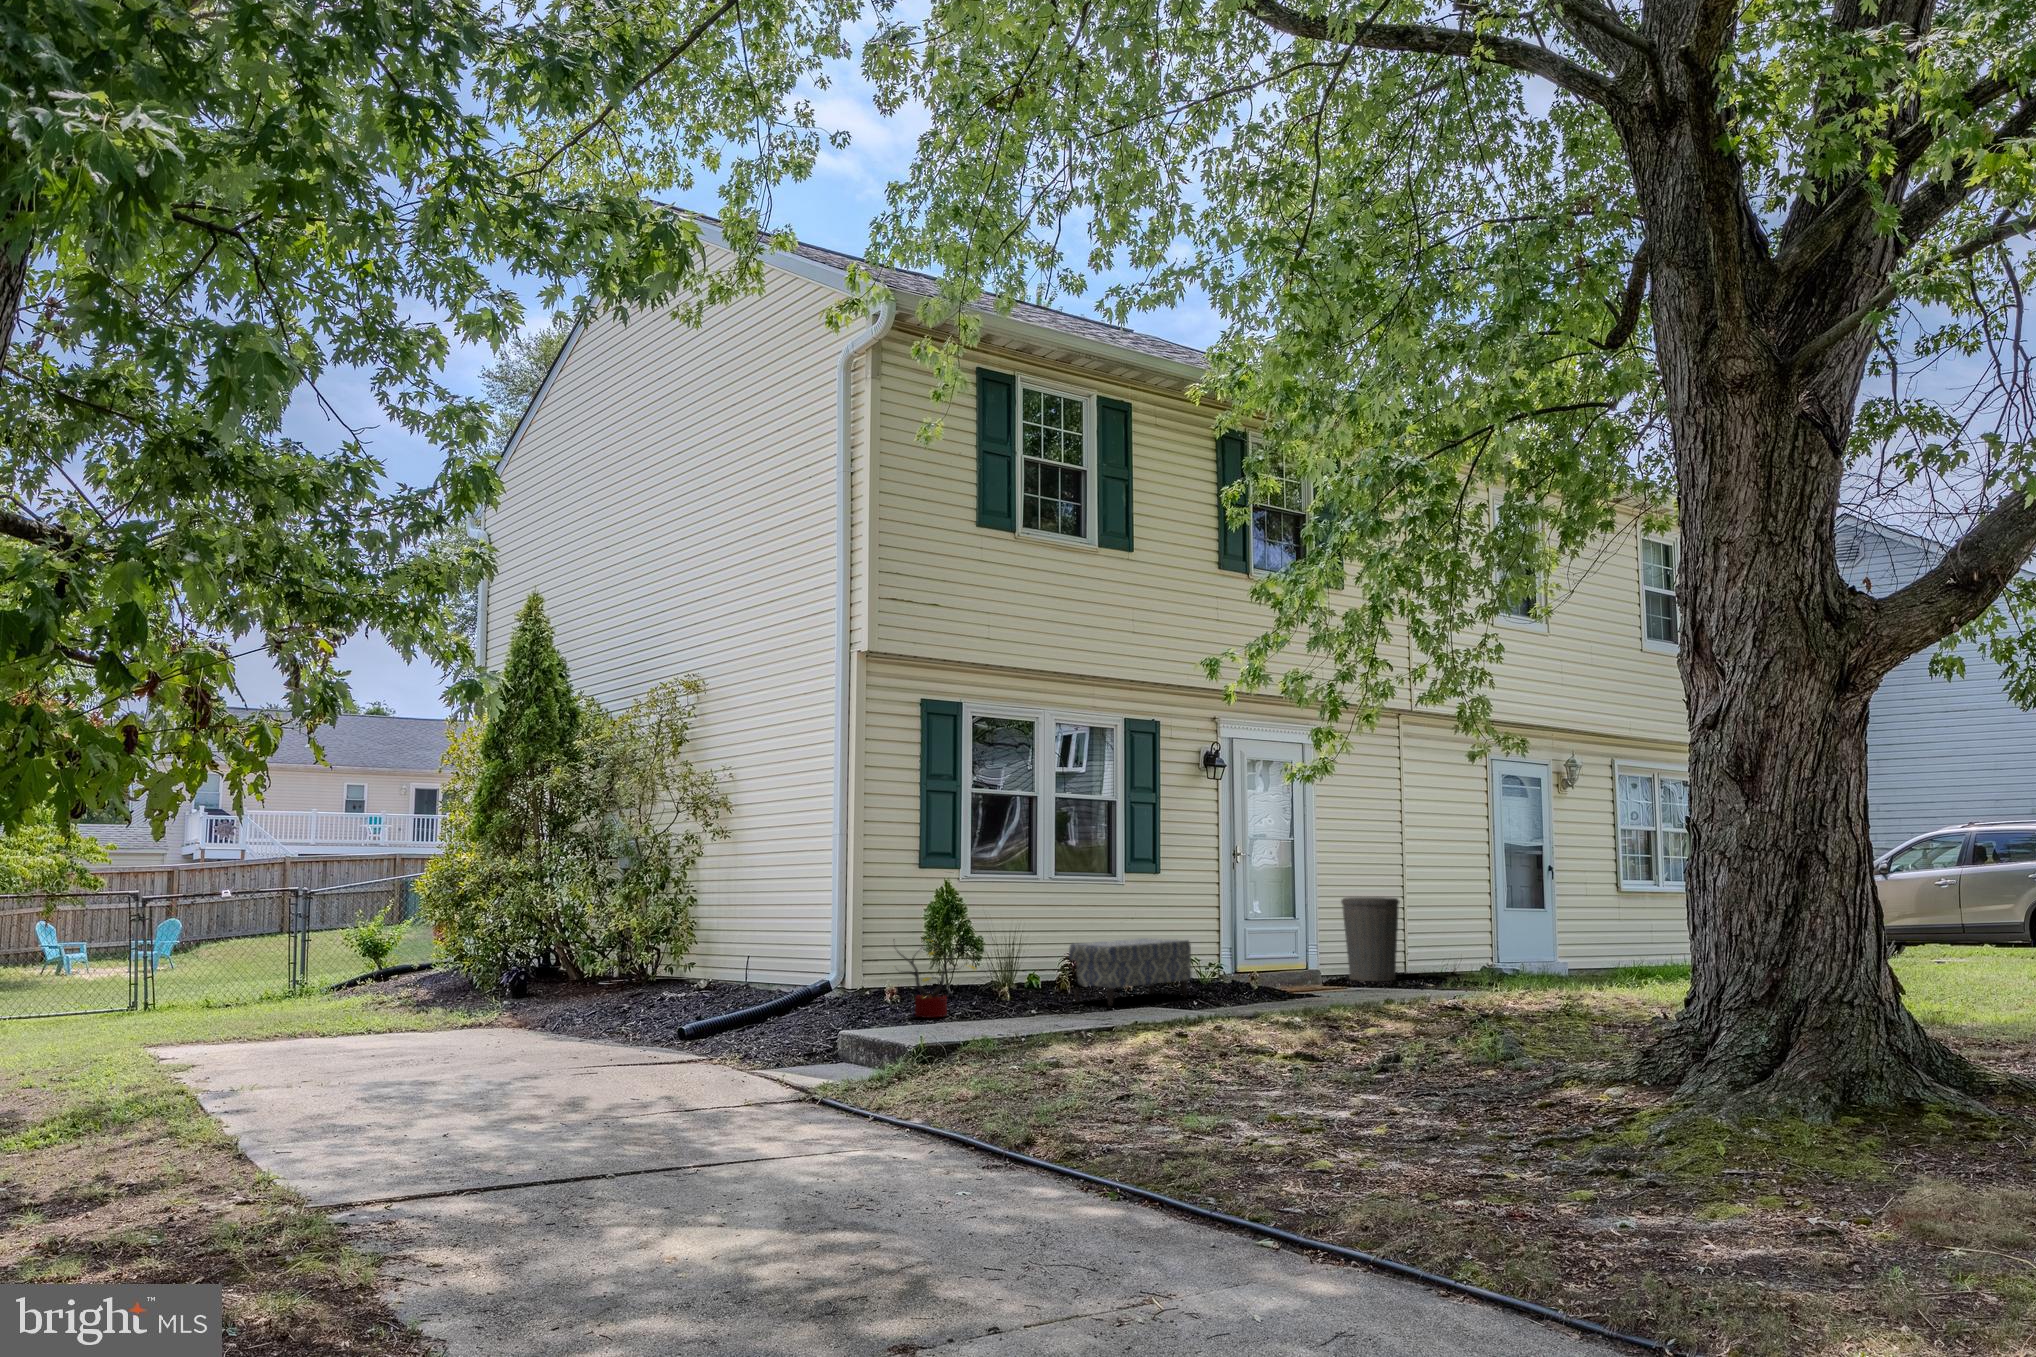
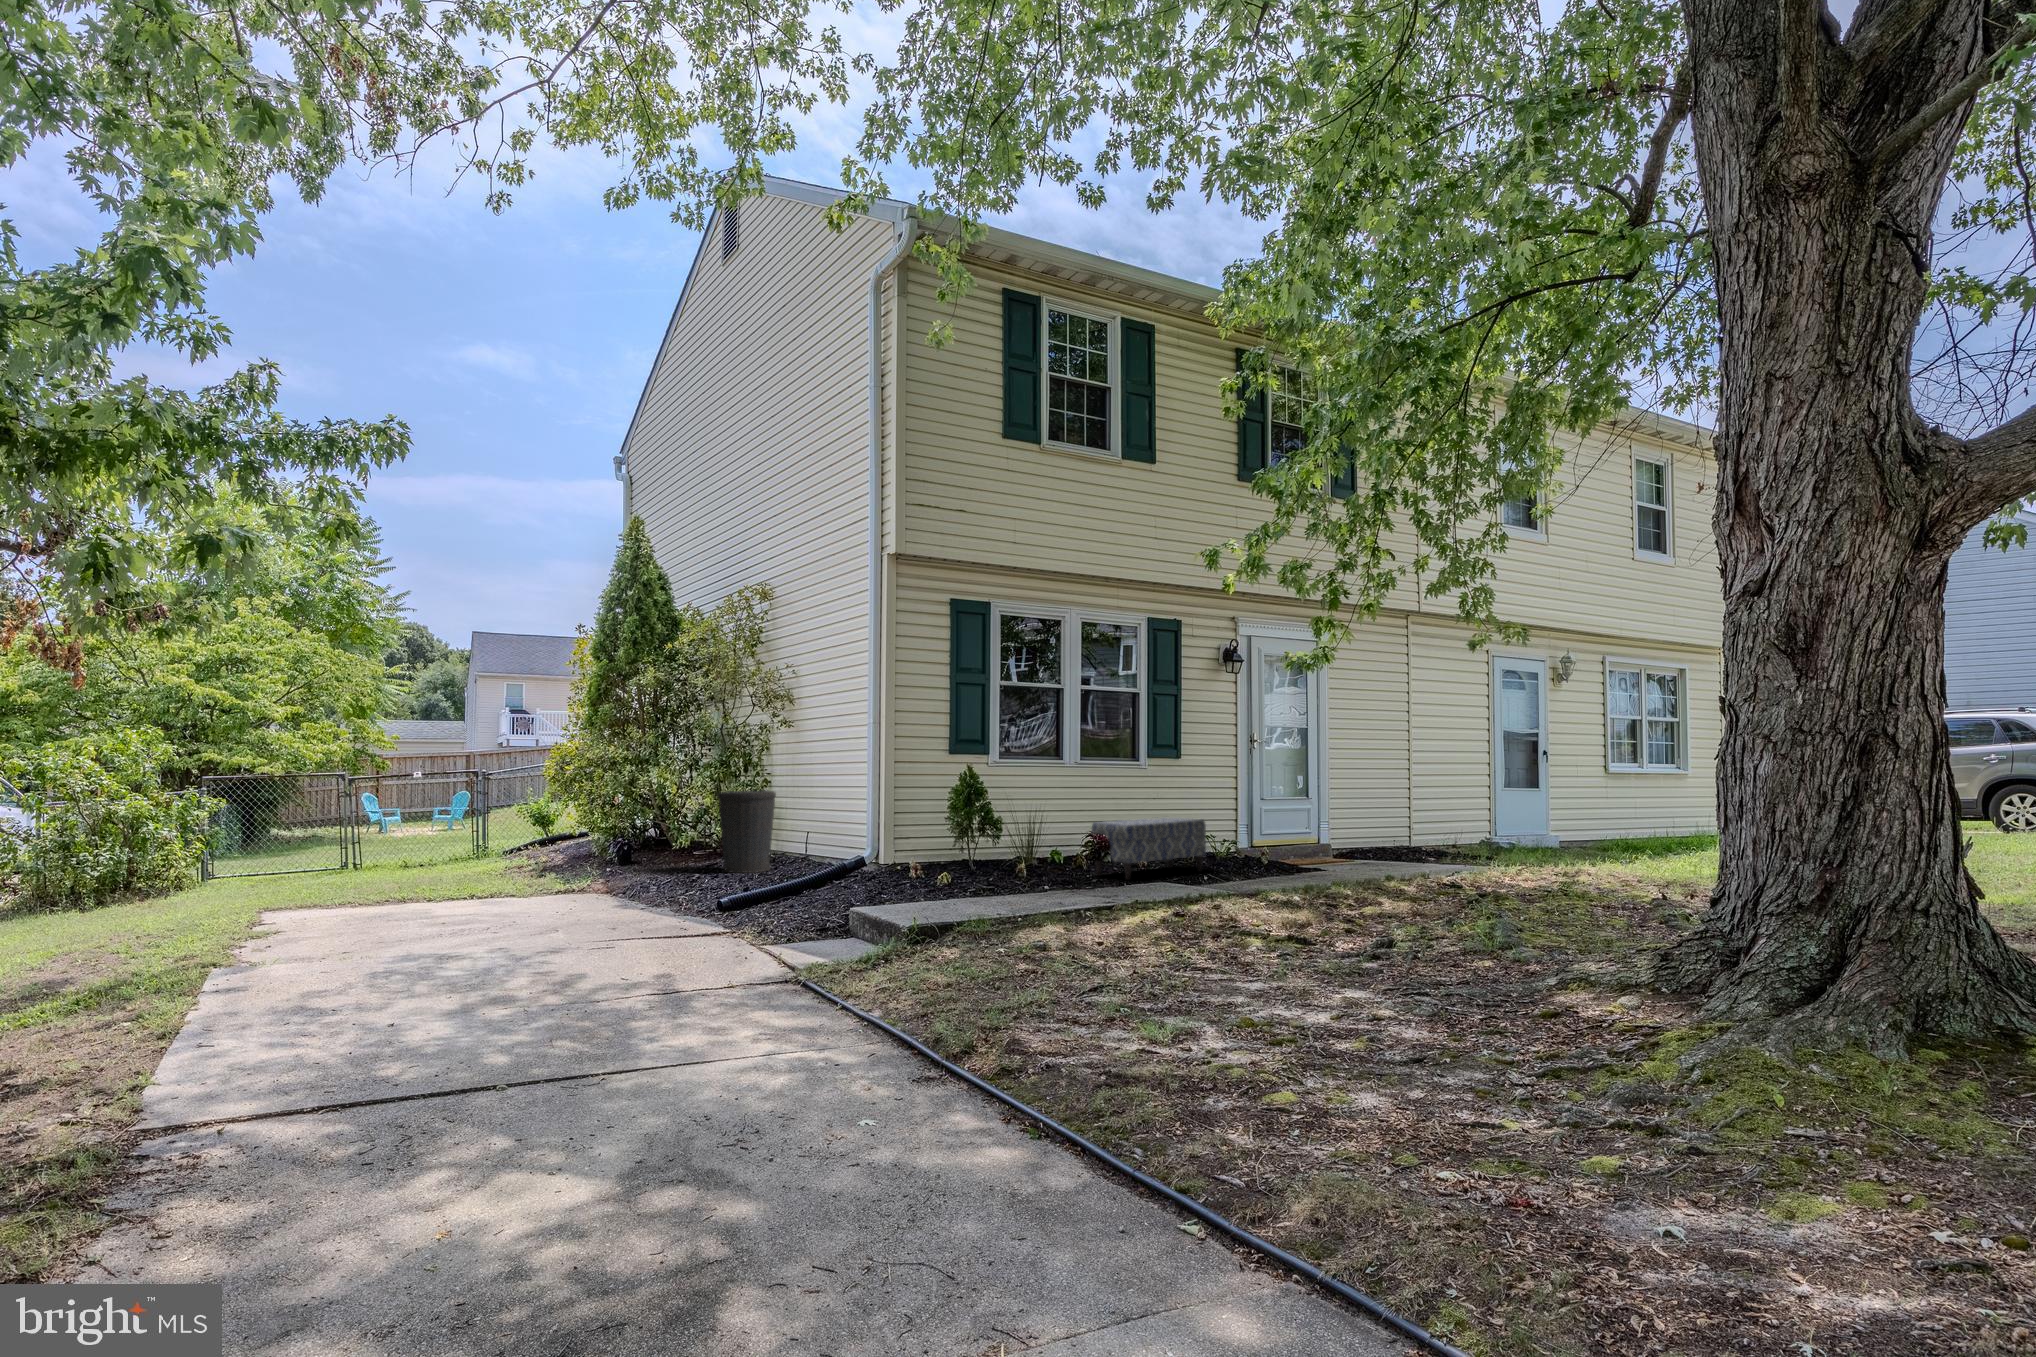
trash can: present [1341,897,1399,981] -> present [718,791,776,873]
decorative plant: present [897,945,976,1018] -> none [917,816,1000,890]

